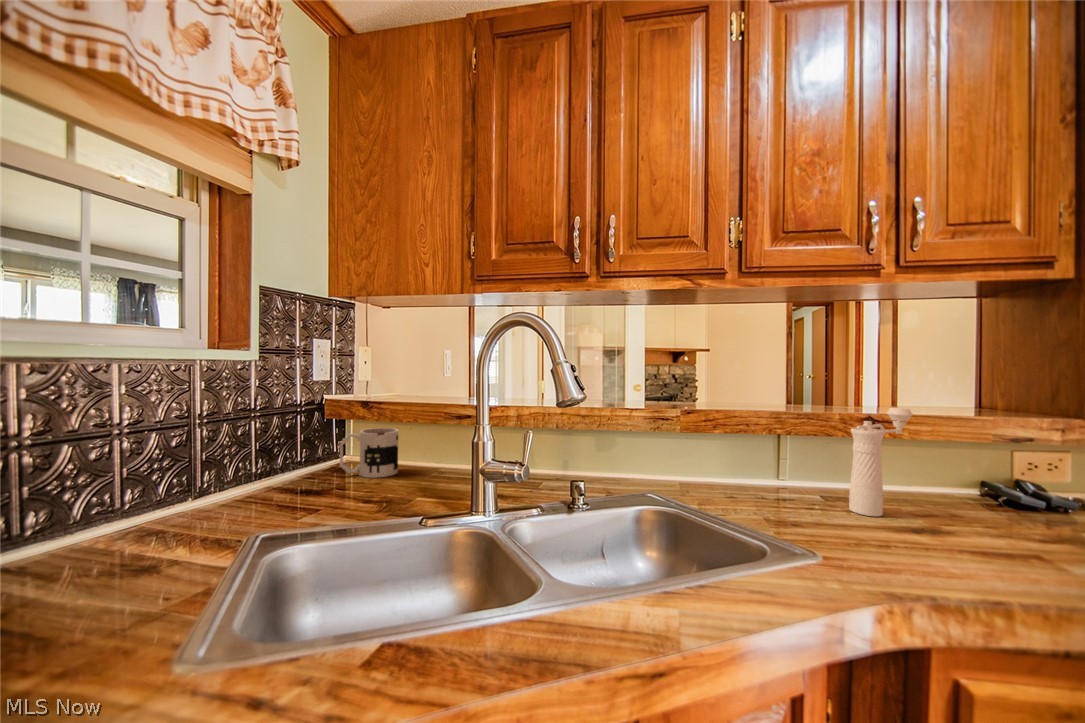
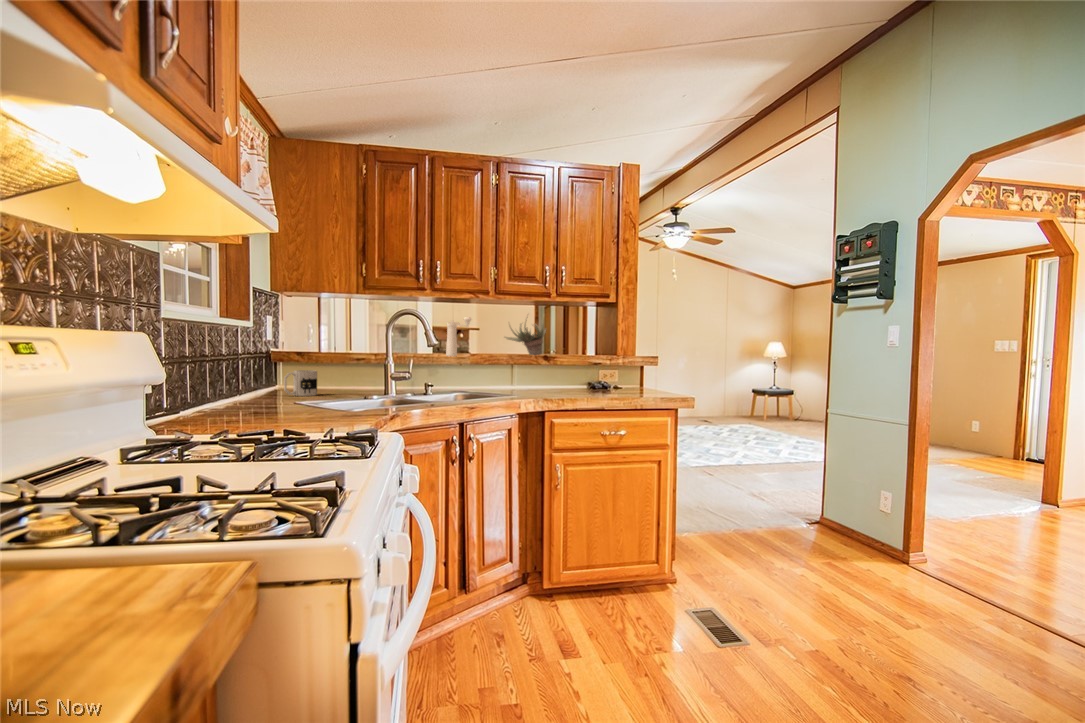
succulent plant: none [756,317,862,412] -> present [505,320,546,356]
pepper mill: present [849,407,913,516] -> present [446,317,471,356]

